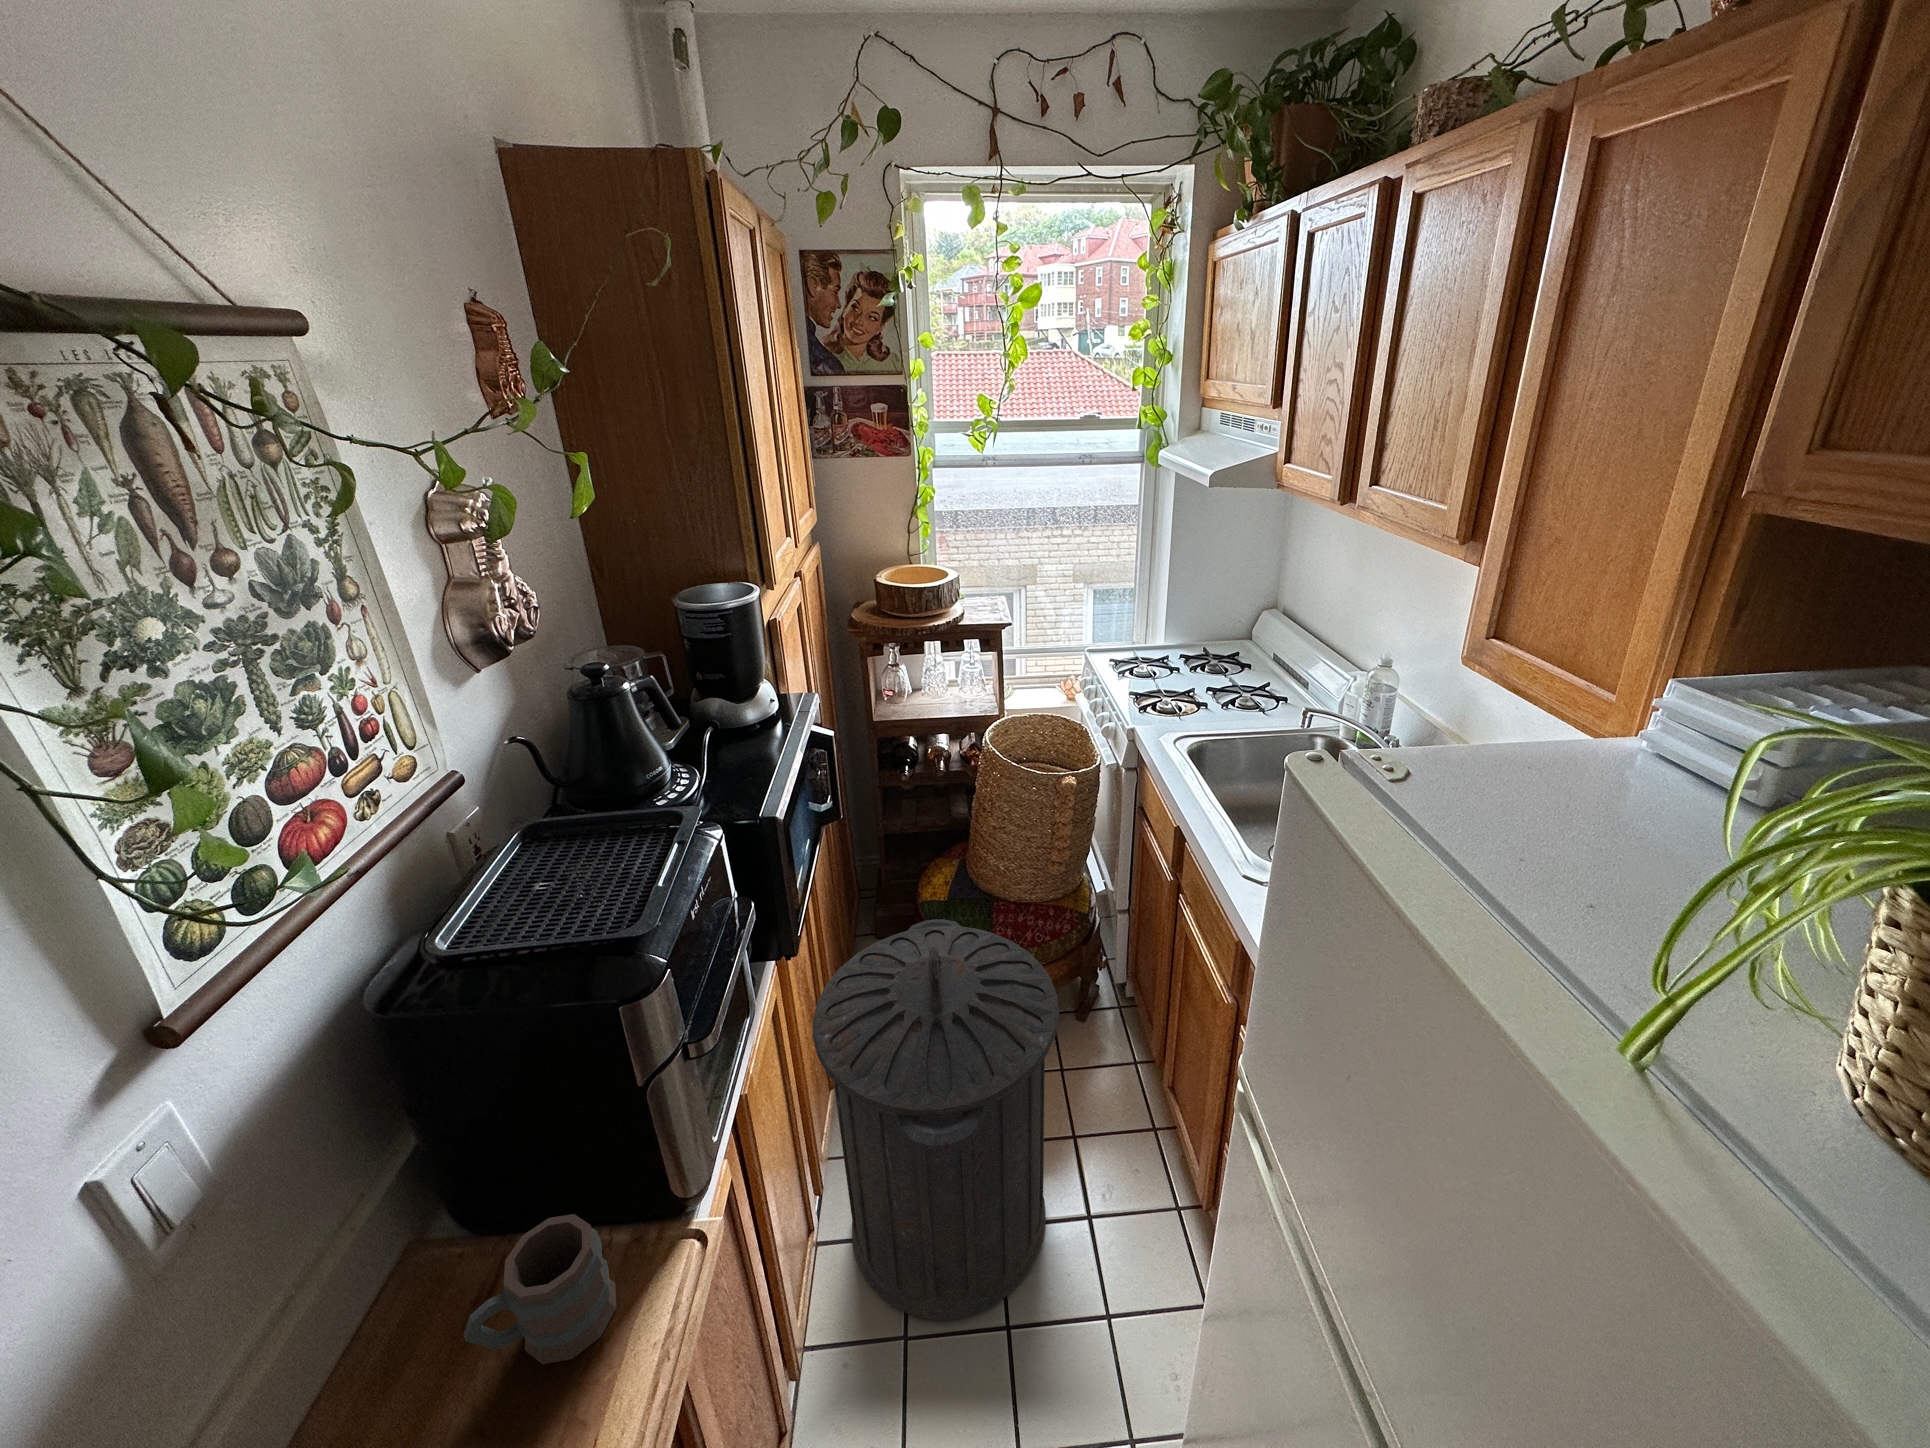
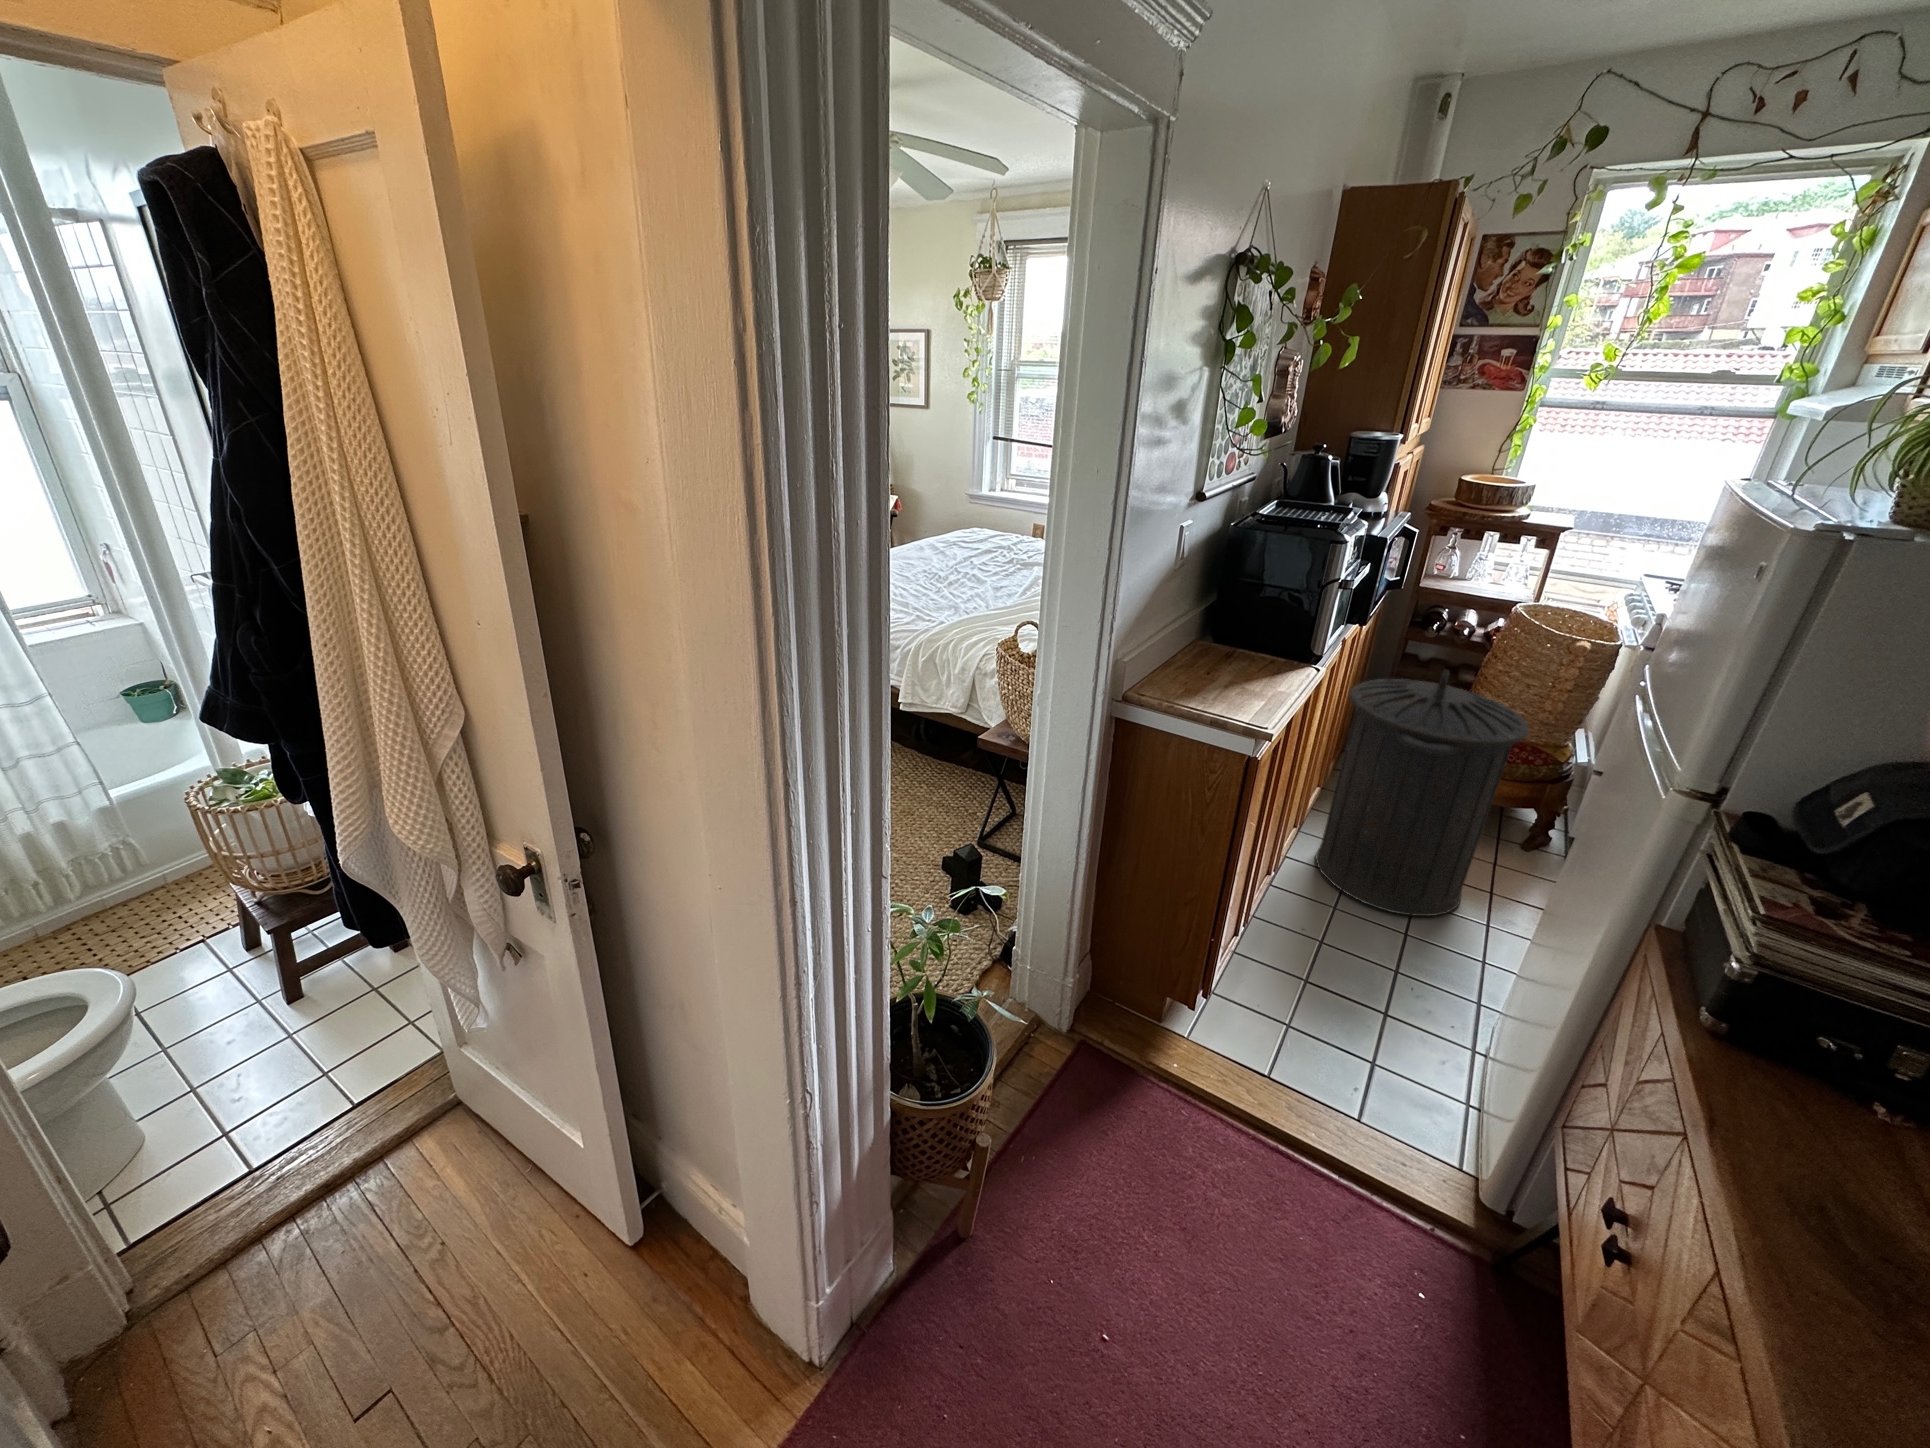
mug: present [464,1214,616,1364] -> none [1239,624,1291,672]

